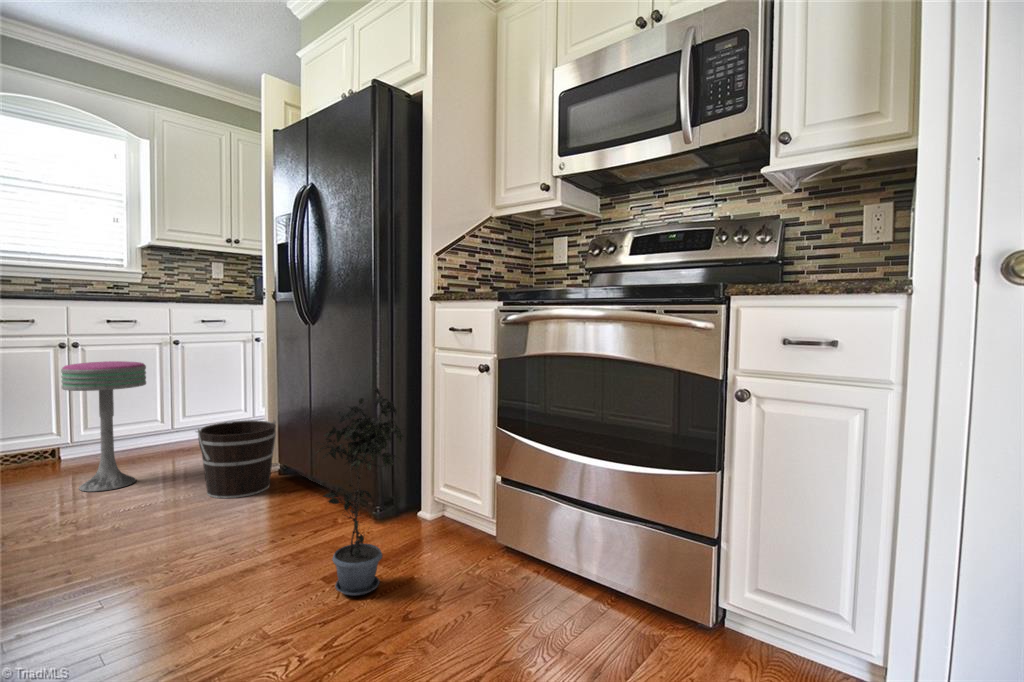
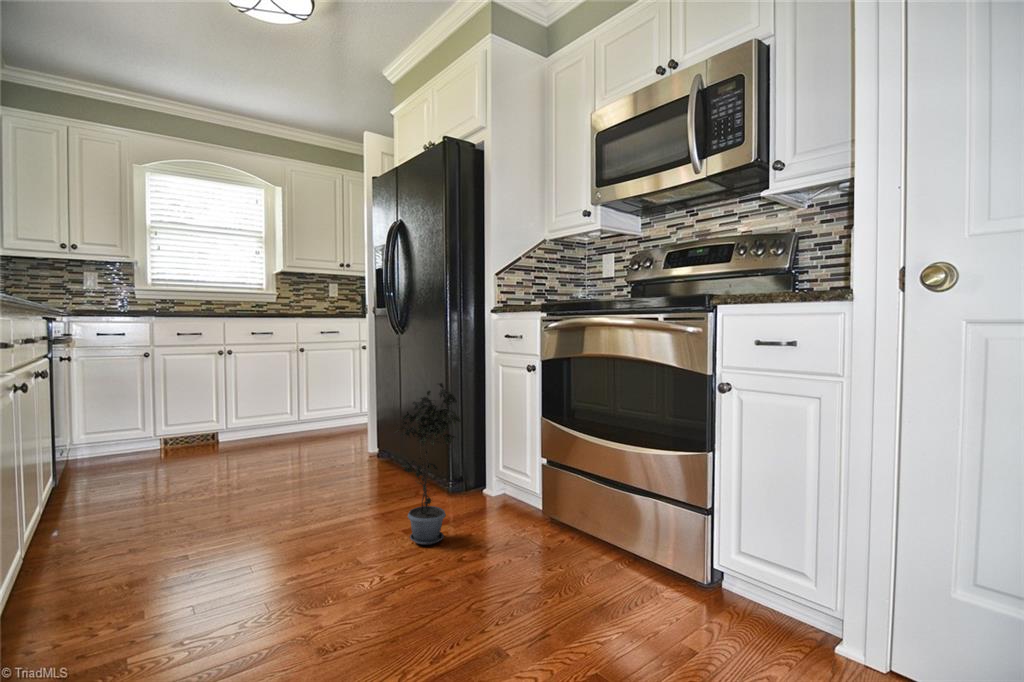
bar stool: present [61,361,146,492] -> none [221,365,279,465]
bucket: present [196,420,276,498] -> none [314,412,374,474]

